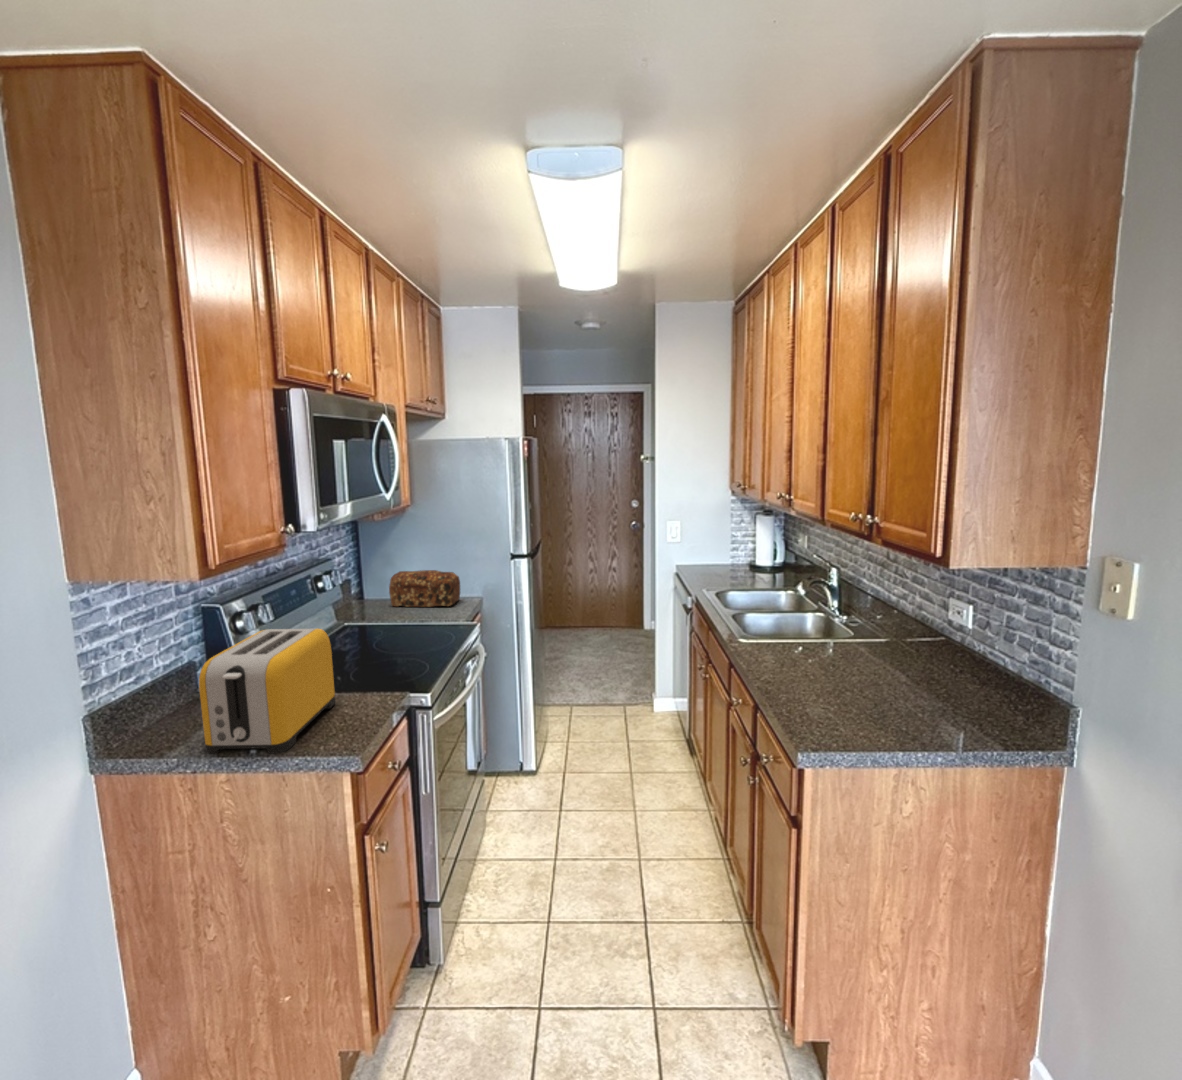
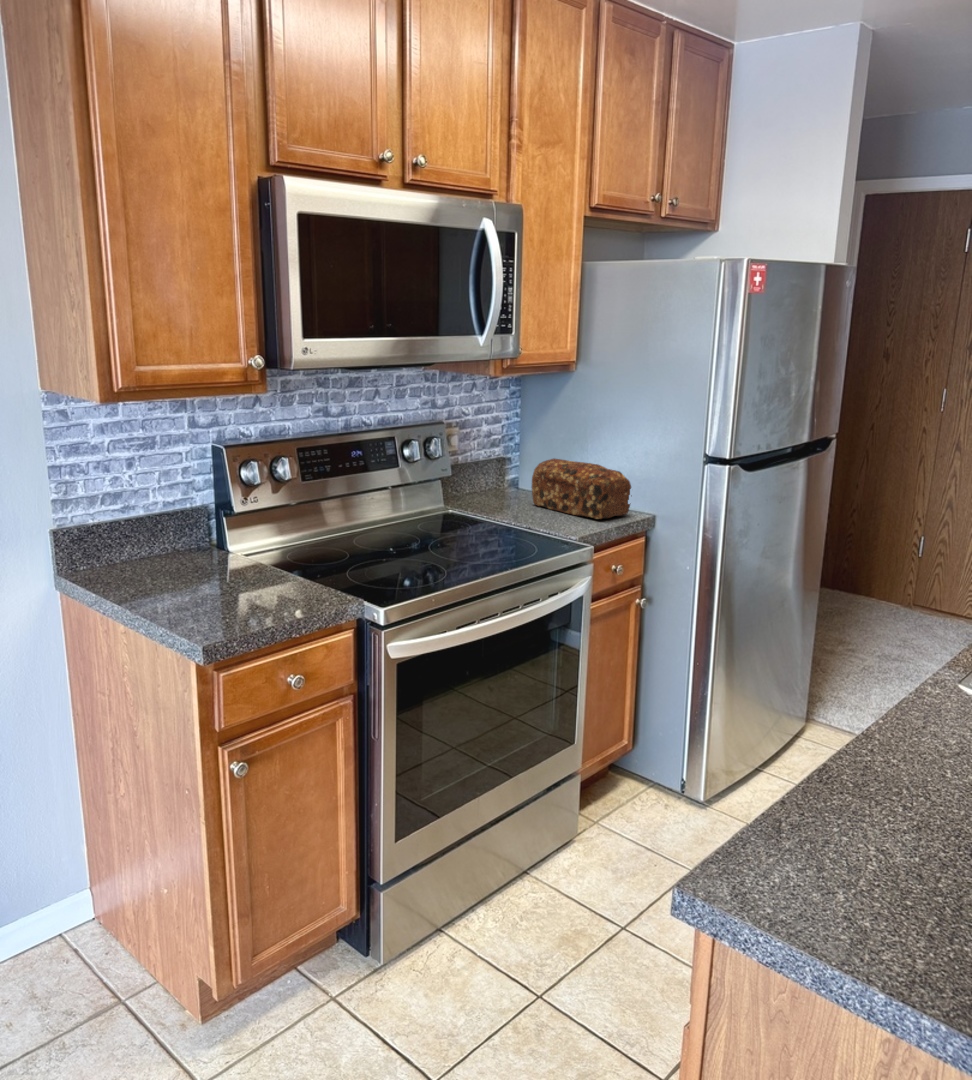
toaster: present [199,628,335,754] -> none [97,480,275,617]

